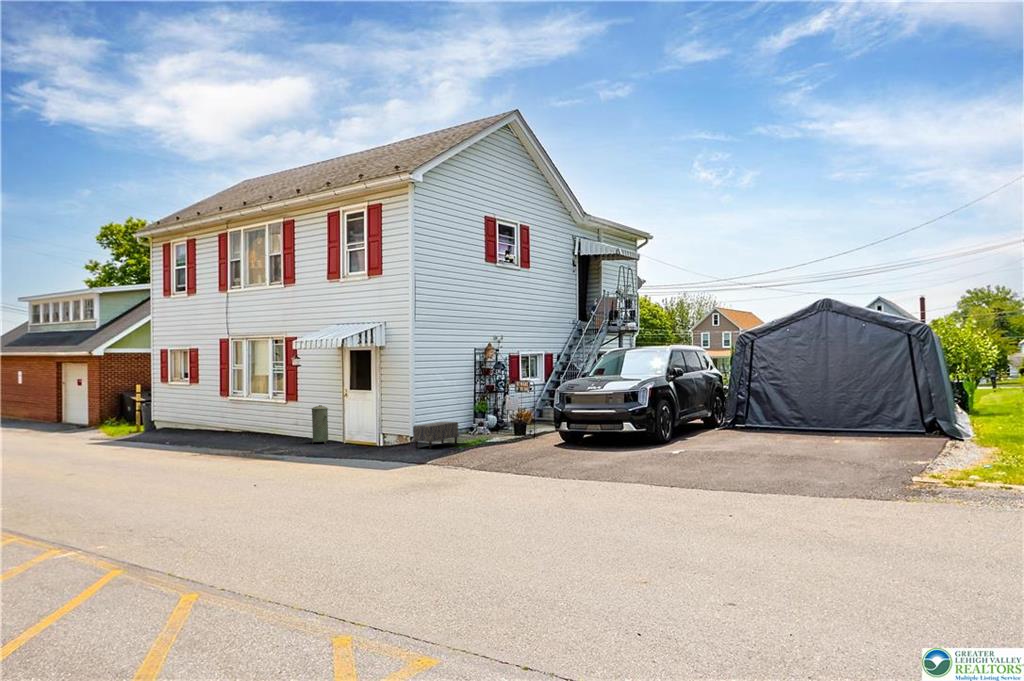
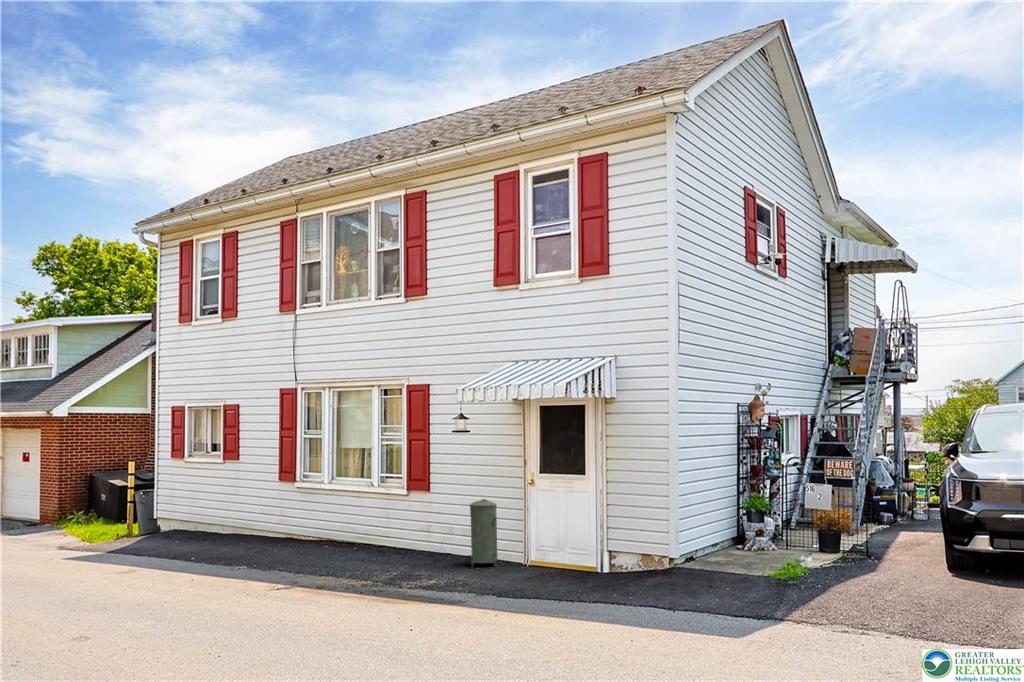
bench: present [413,422,459,449] -> none [684,530,749,582]

